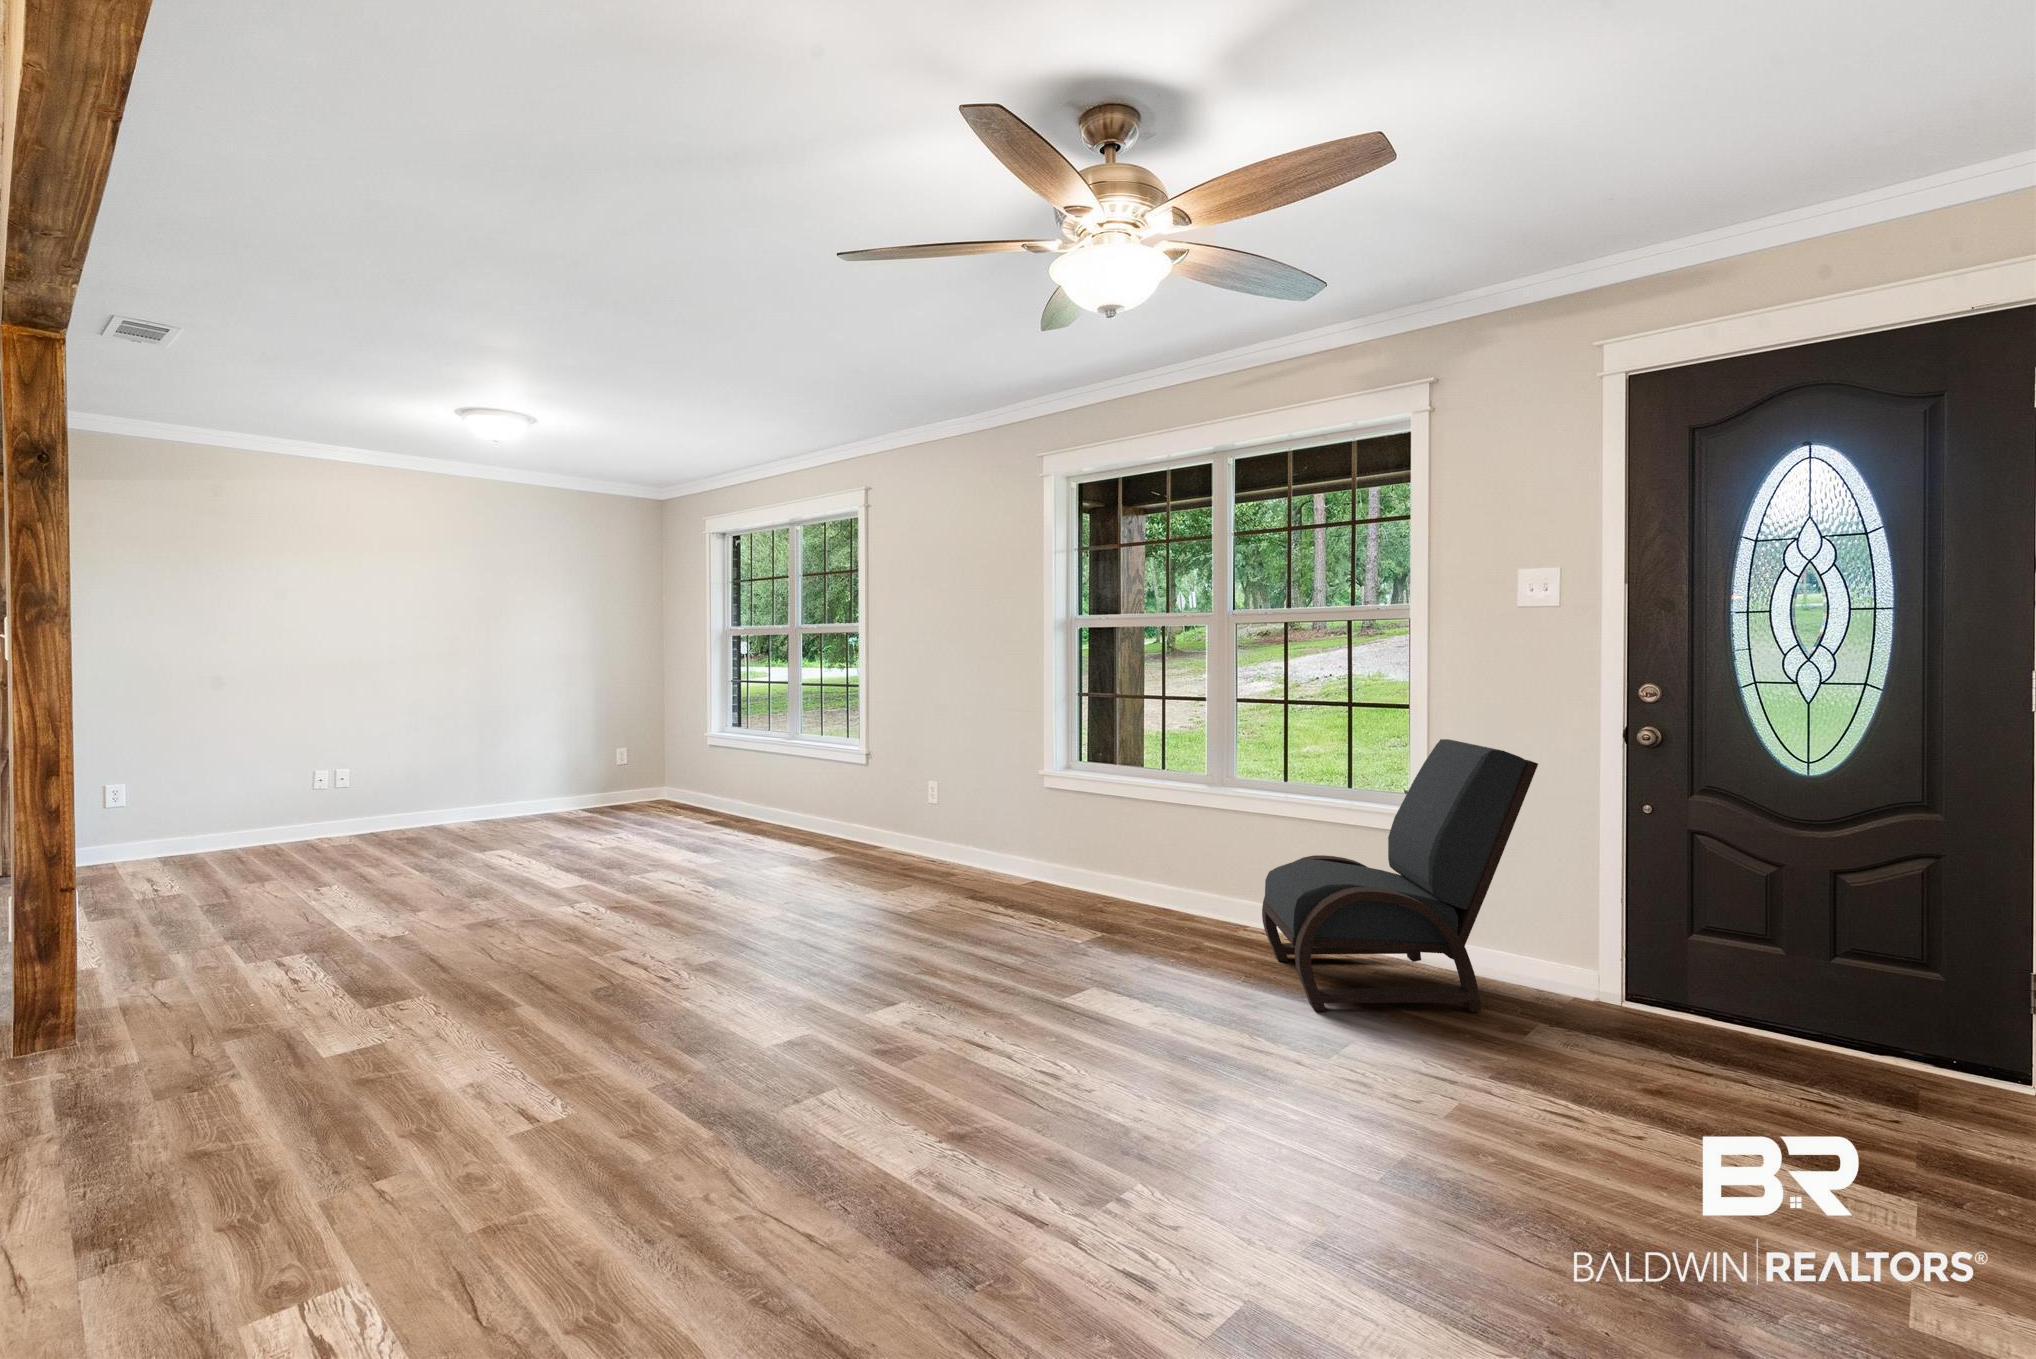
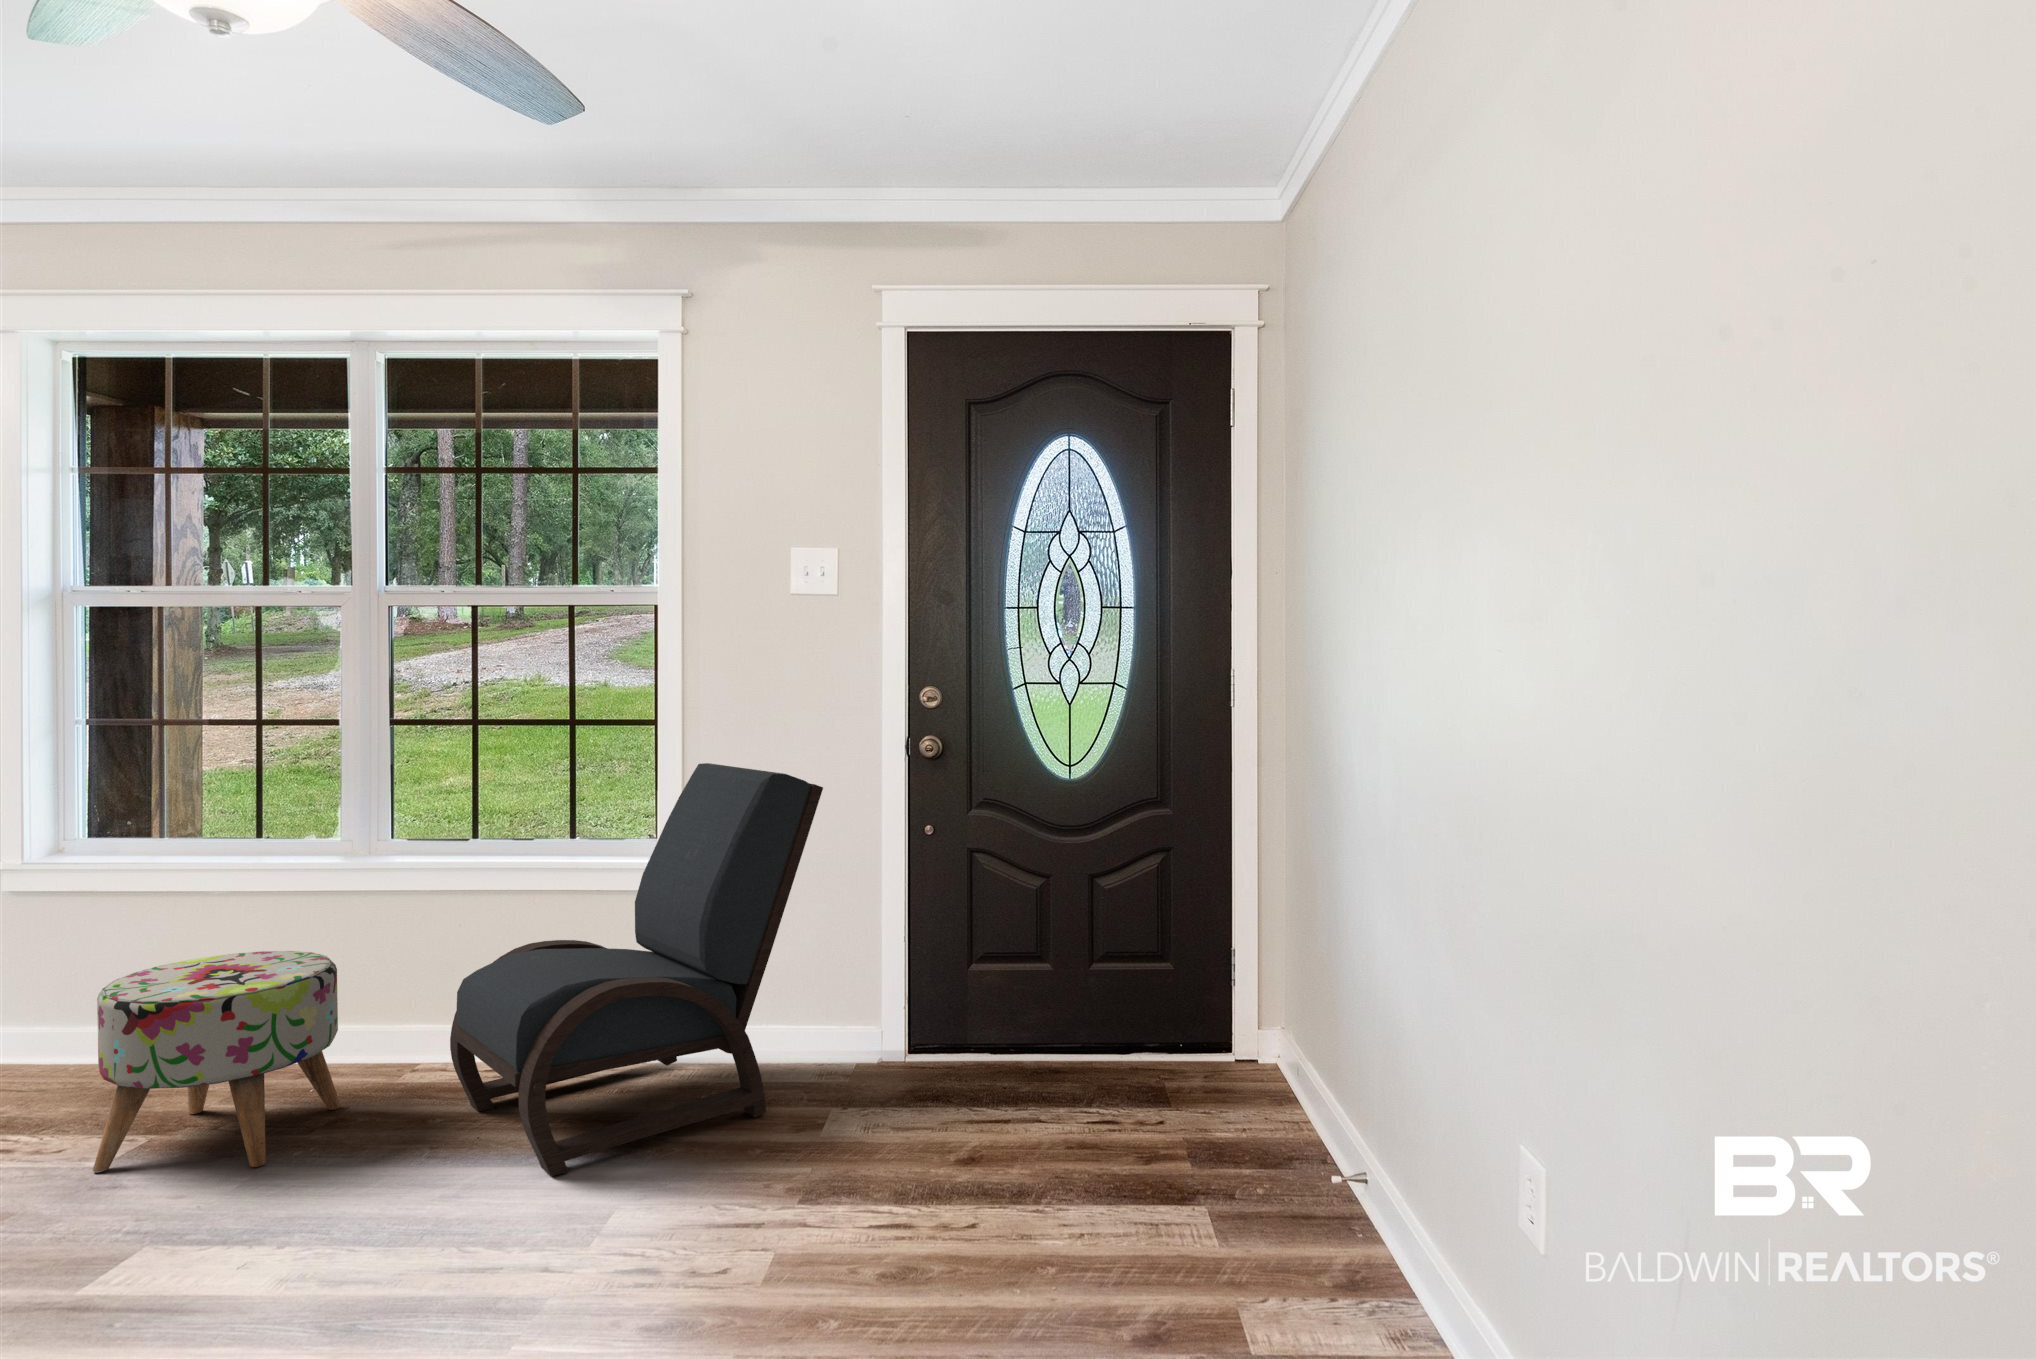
ottoman: none [1078,836,1201,961] -> present [93,951,341,1172]

